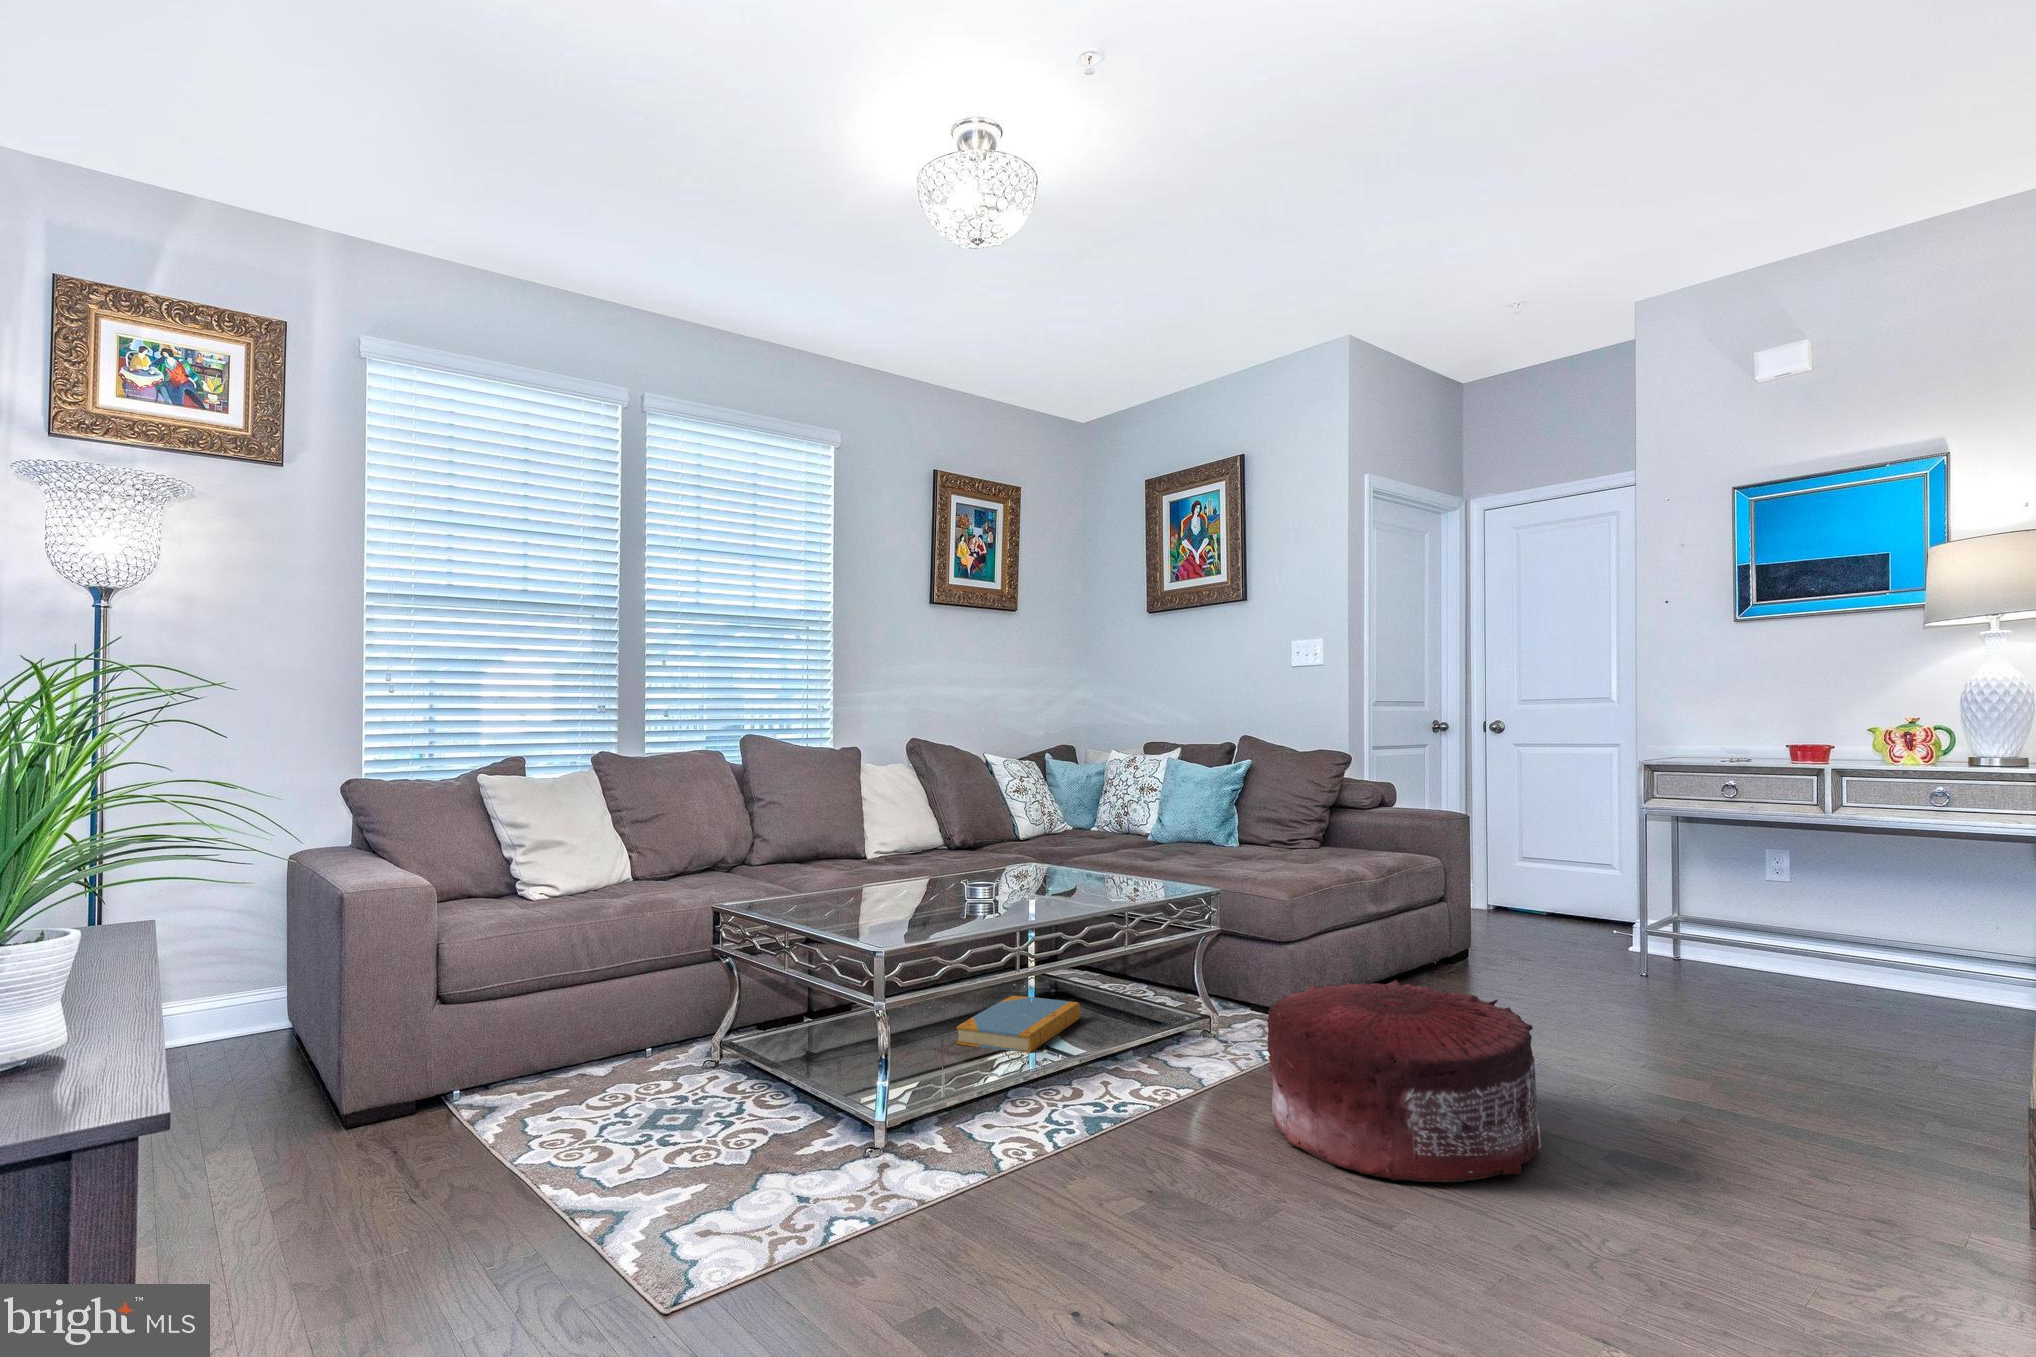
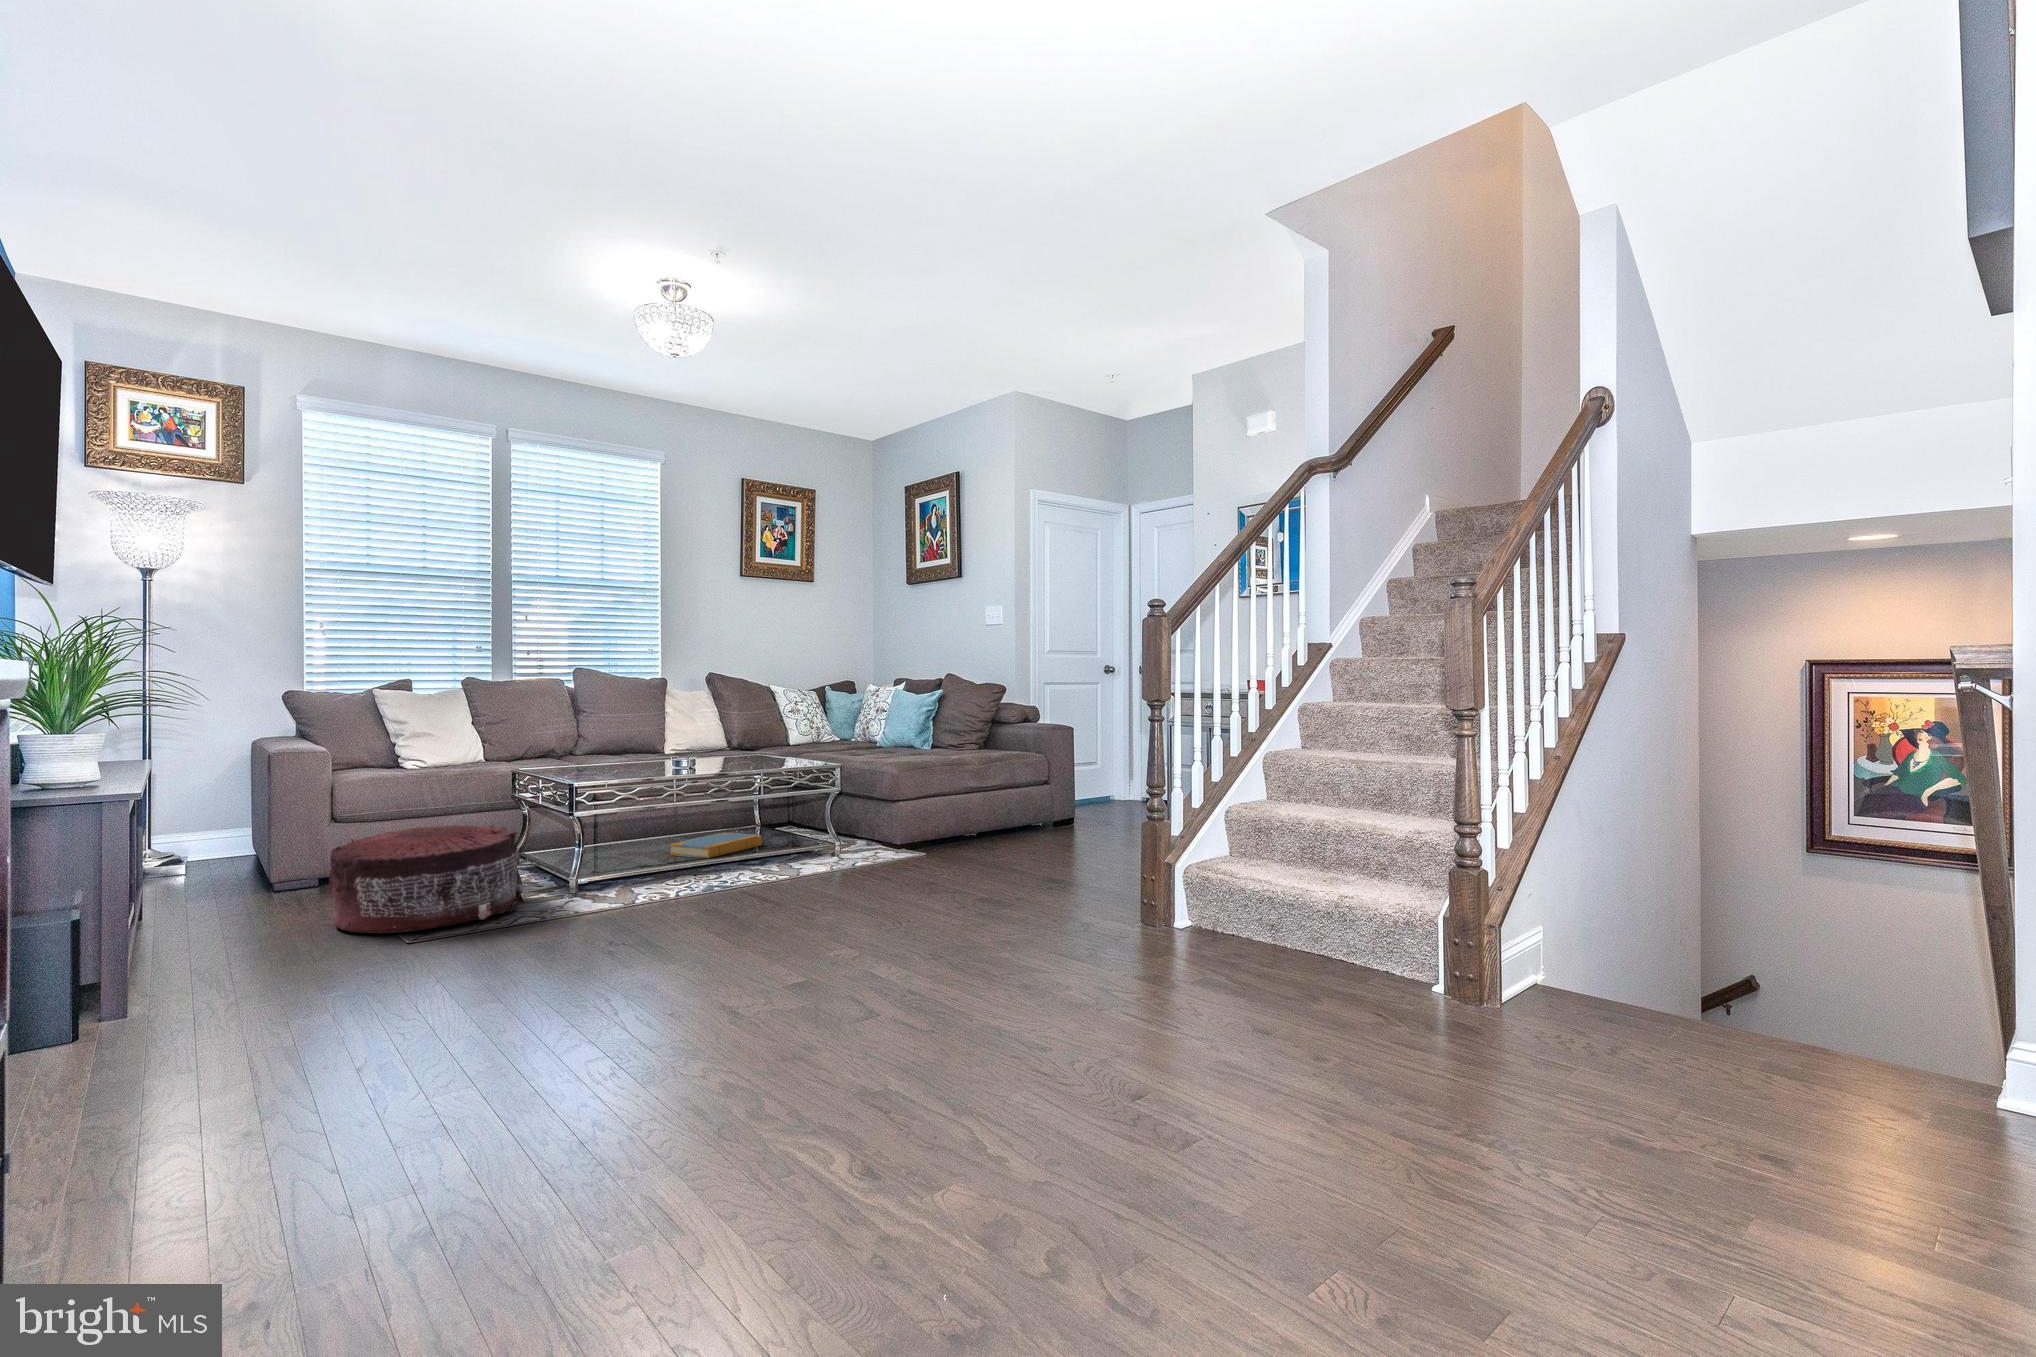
pouf: present [1267,980,1541,1182] -> present [329,825,524,933]

